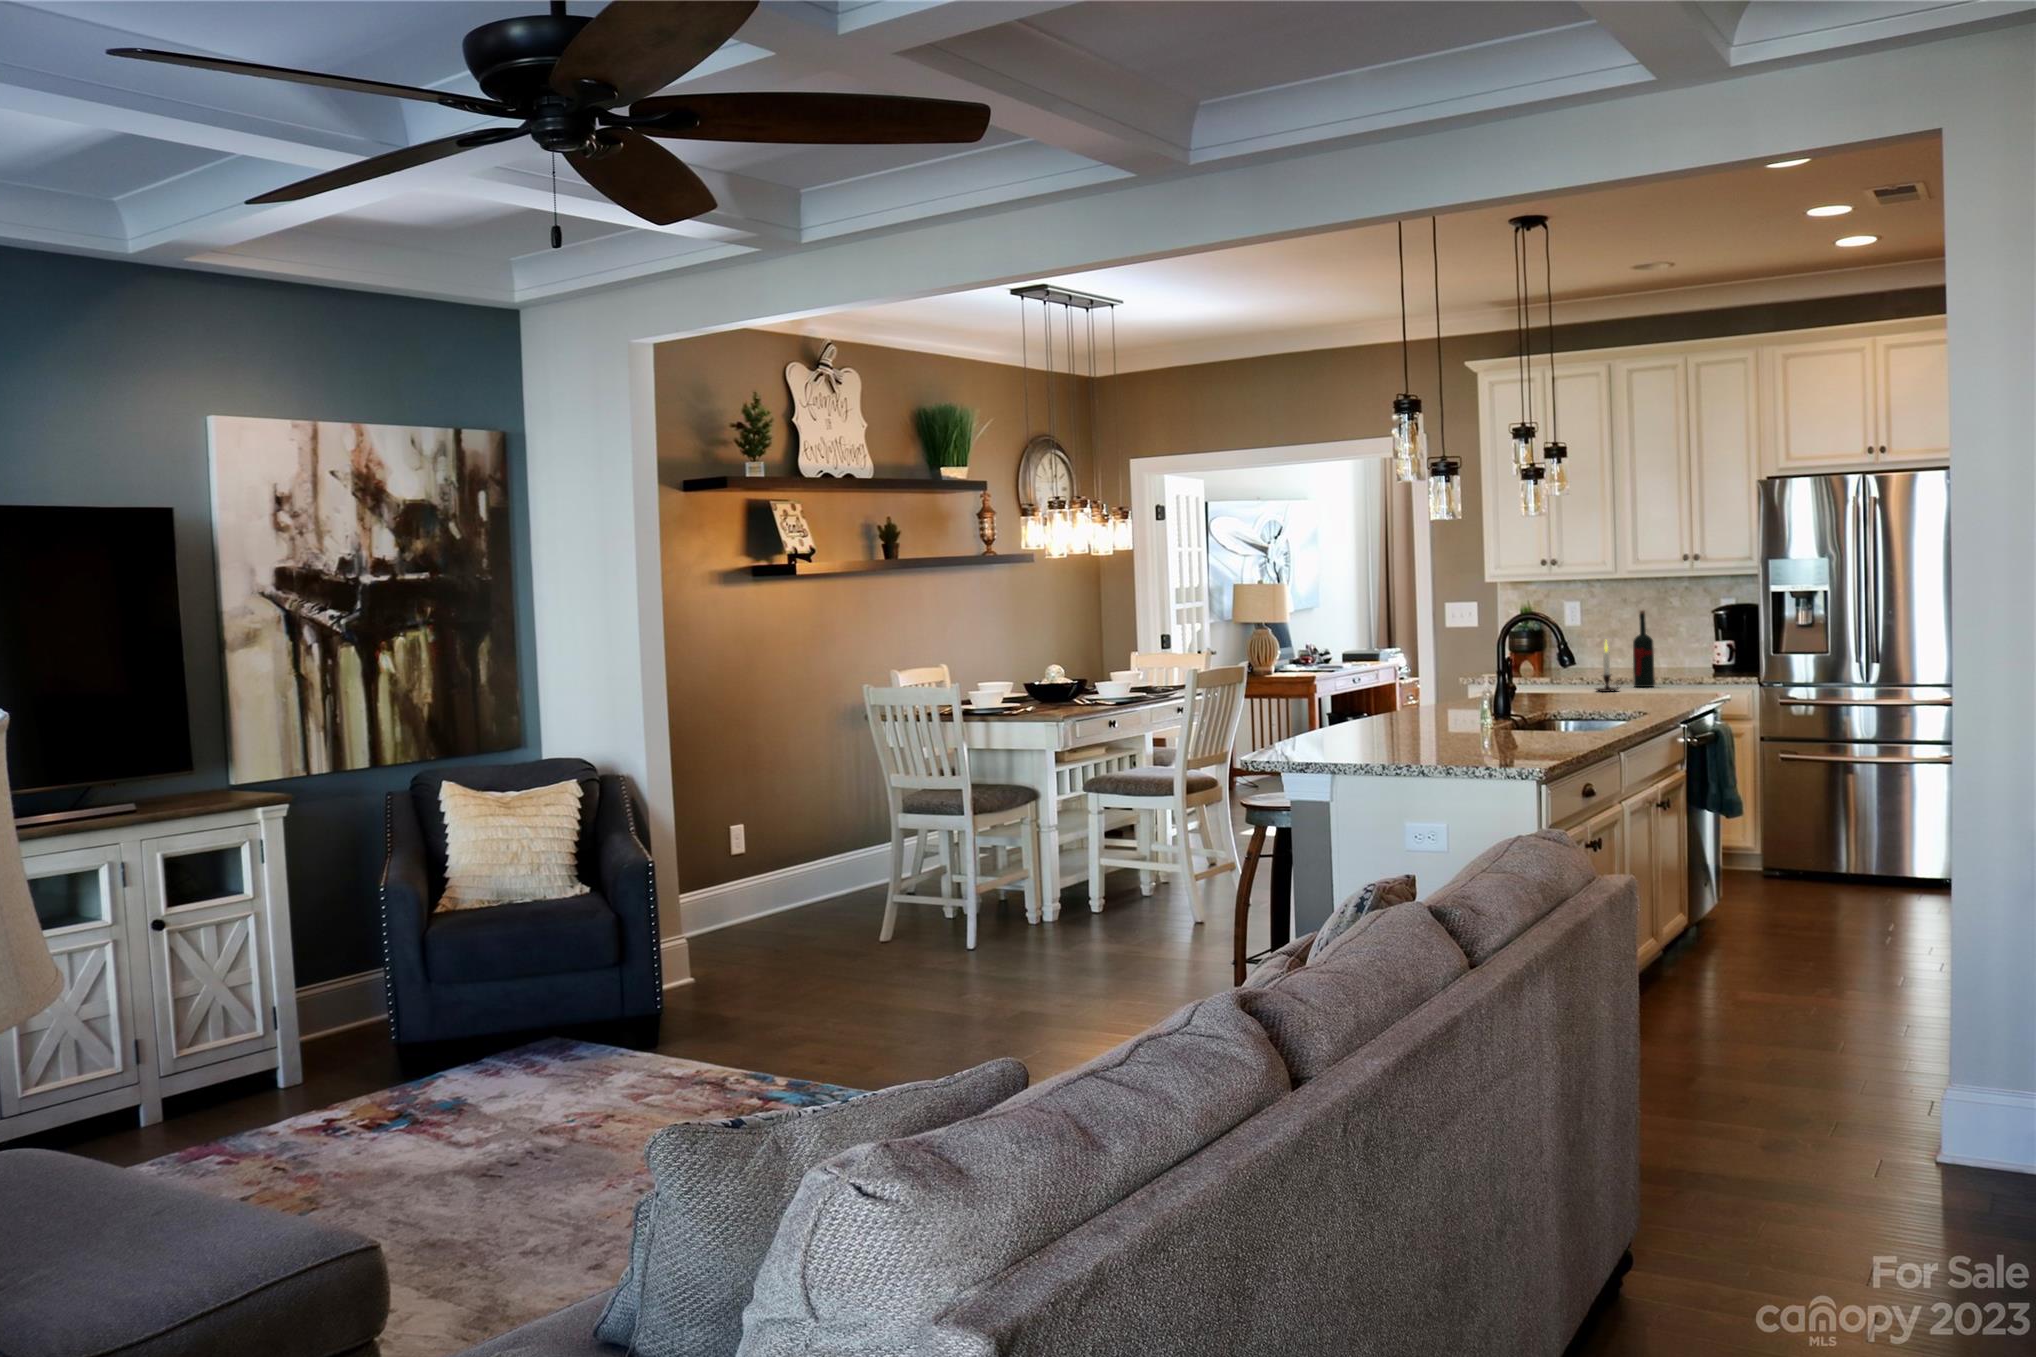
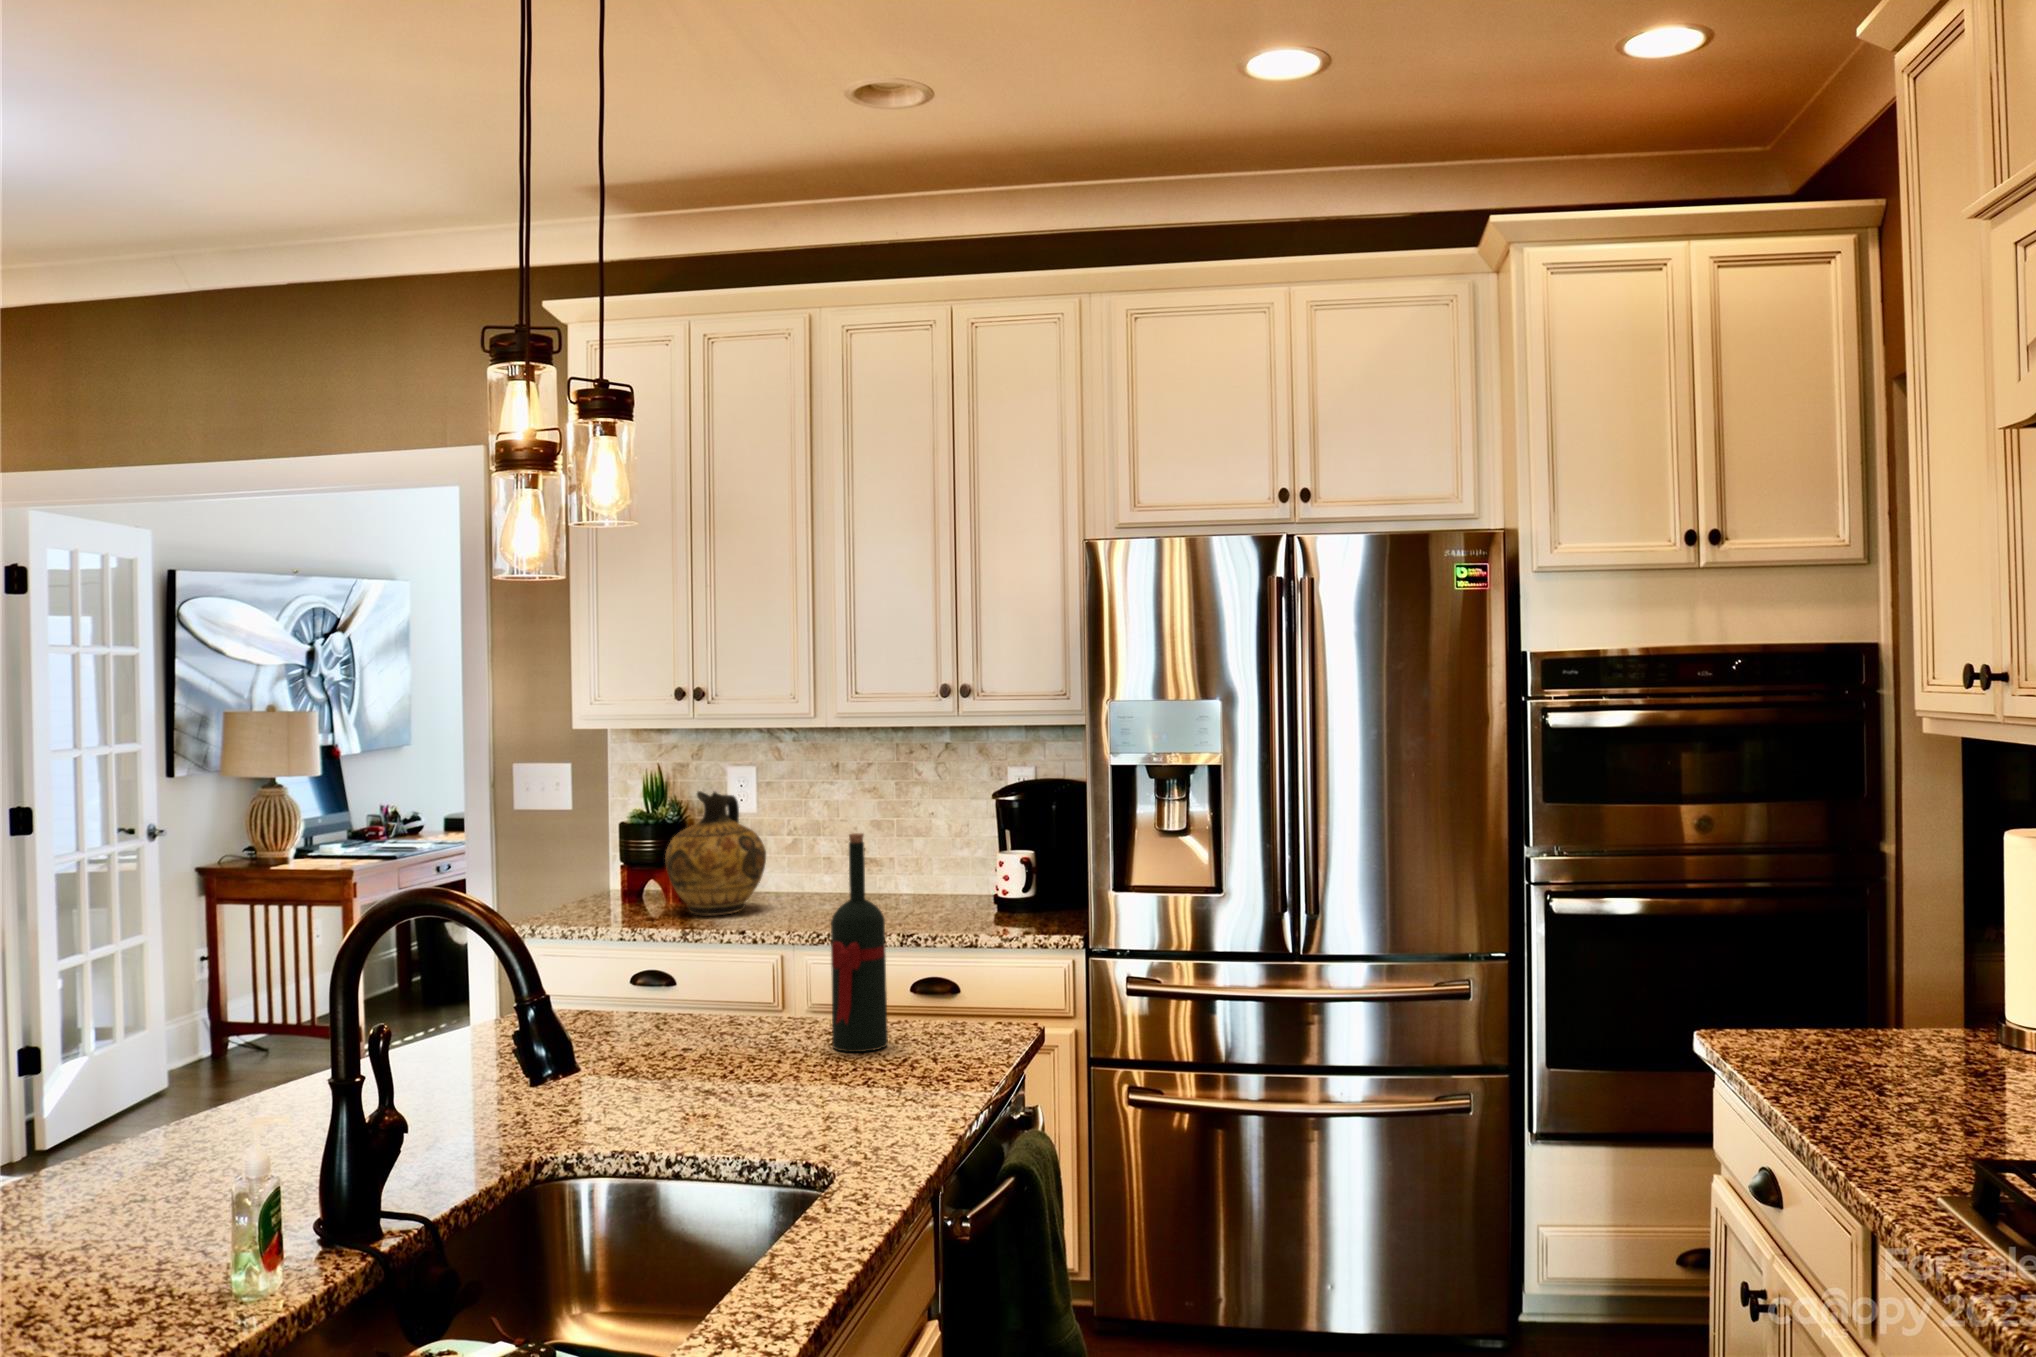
ceramic jug: none [1537,612,1589,673] -> present [665,791,766,915]
candle: present [1596,642,1619,692] -> none [710,936,796,1104]

